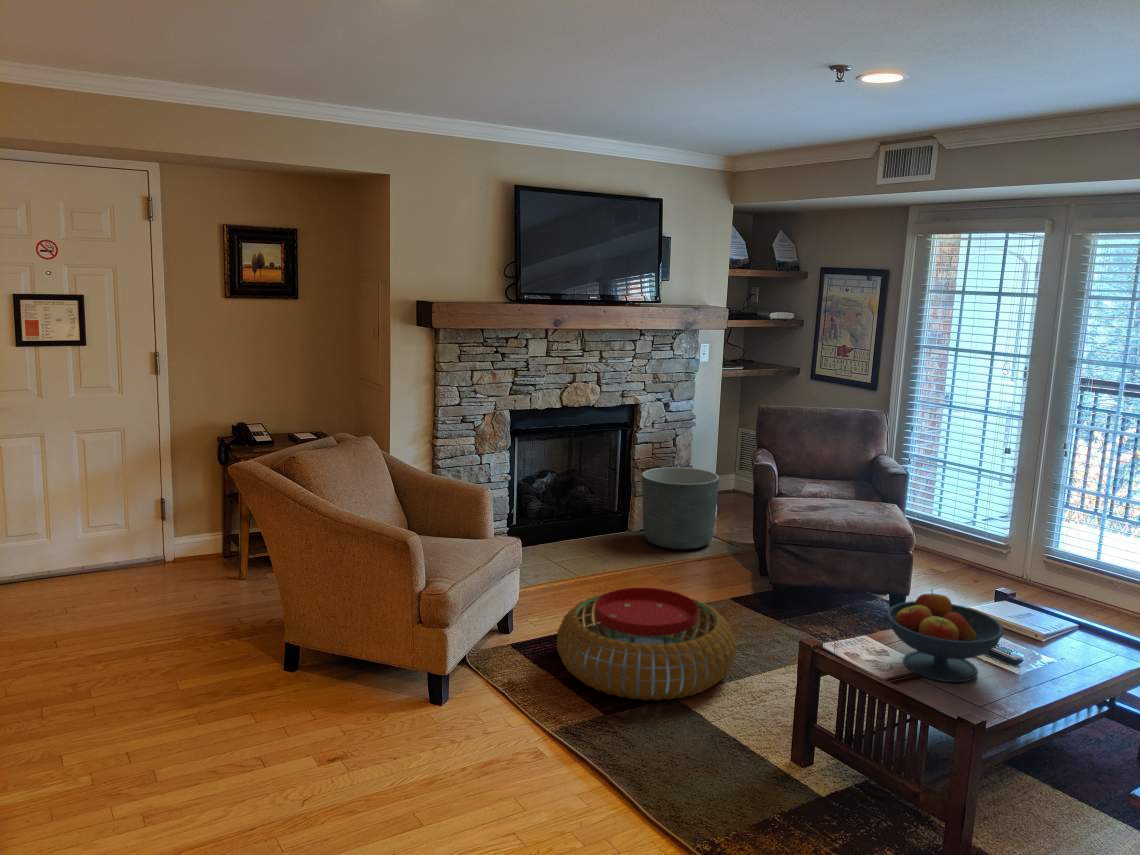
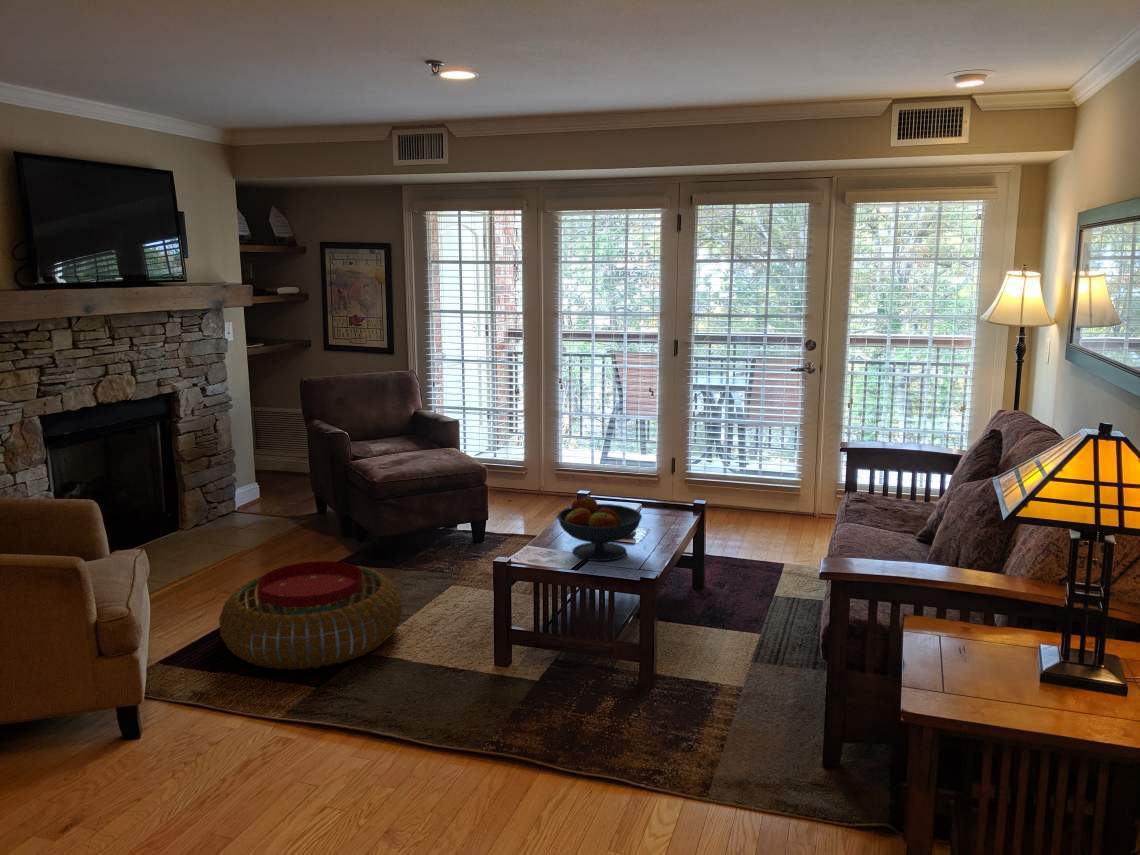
planter: present [642,467,719,549] -> none [195,451,280,536]

